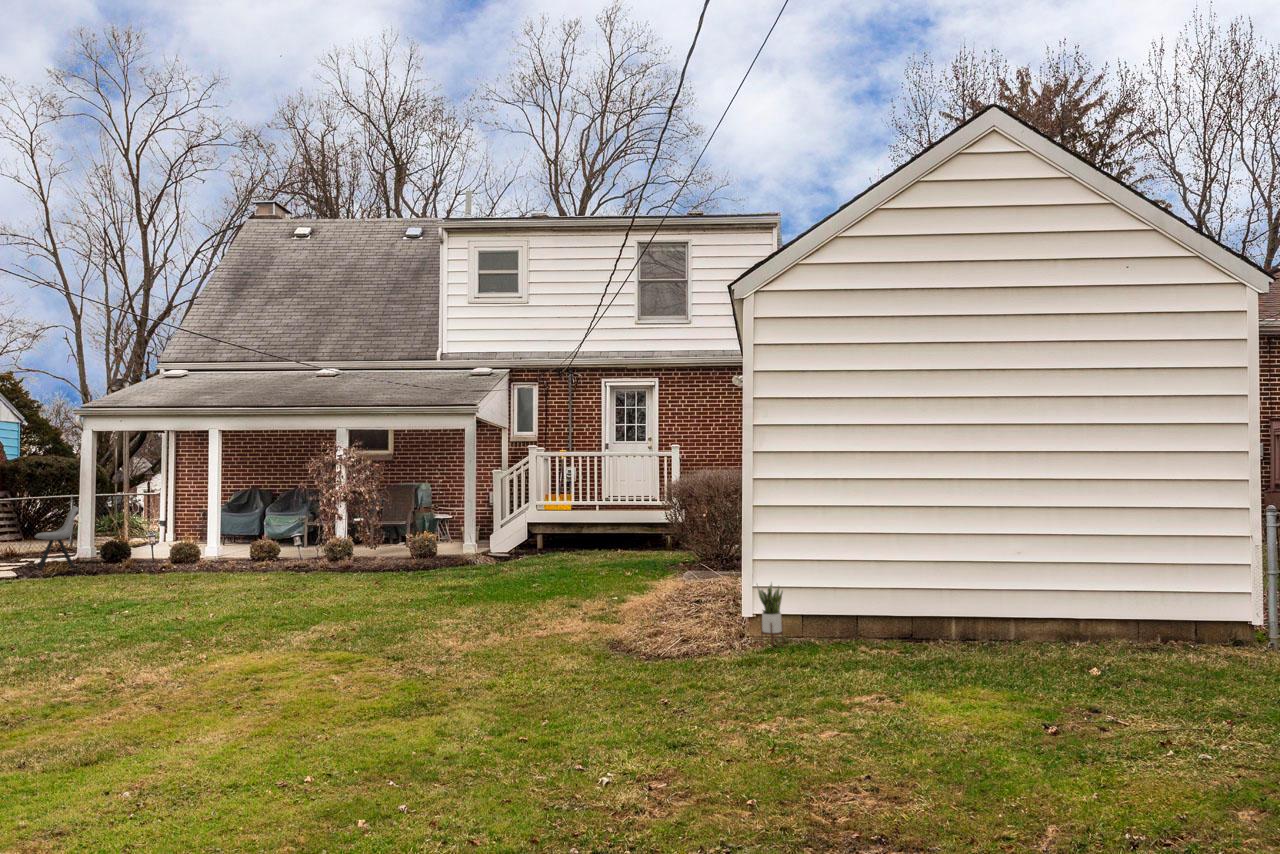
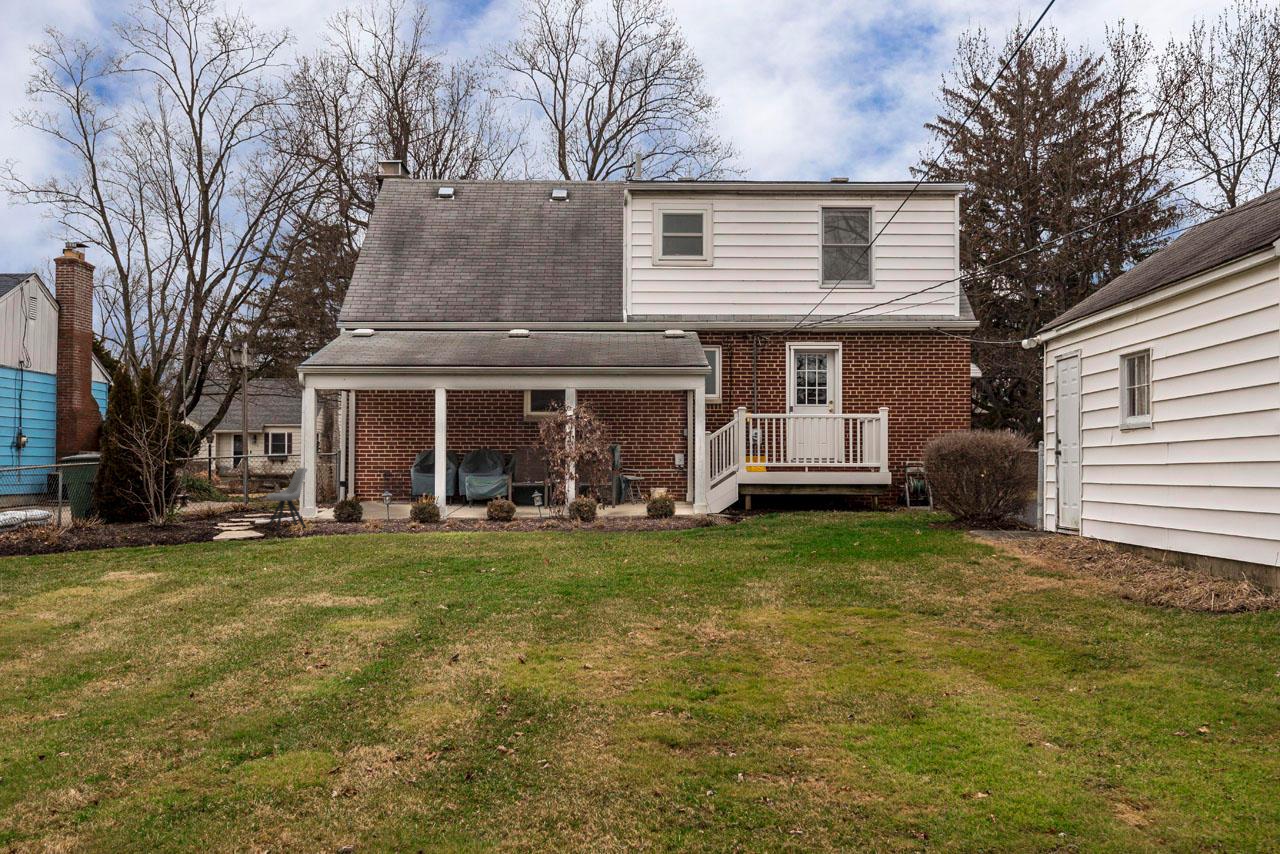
potted plant: present [757,583,783,648] -> none [1214,556,1238,621]

